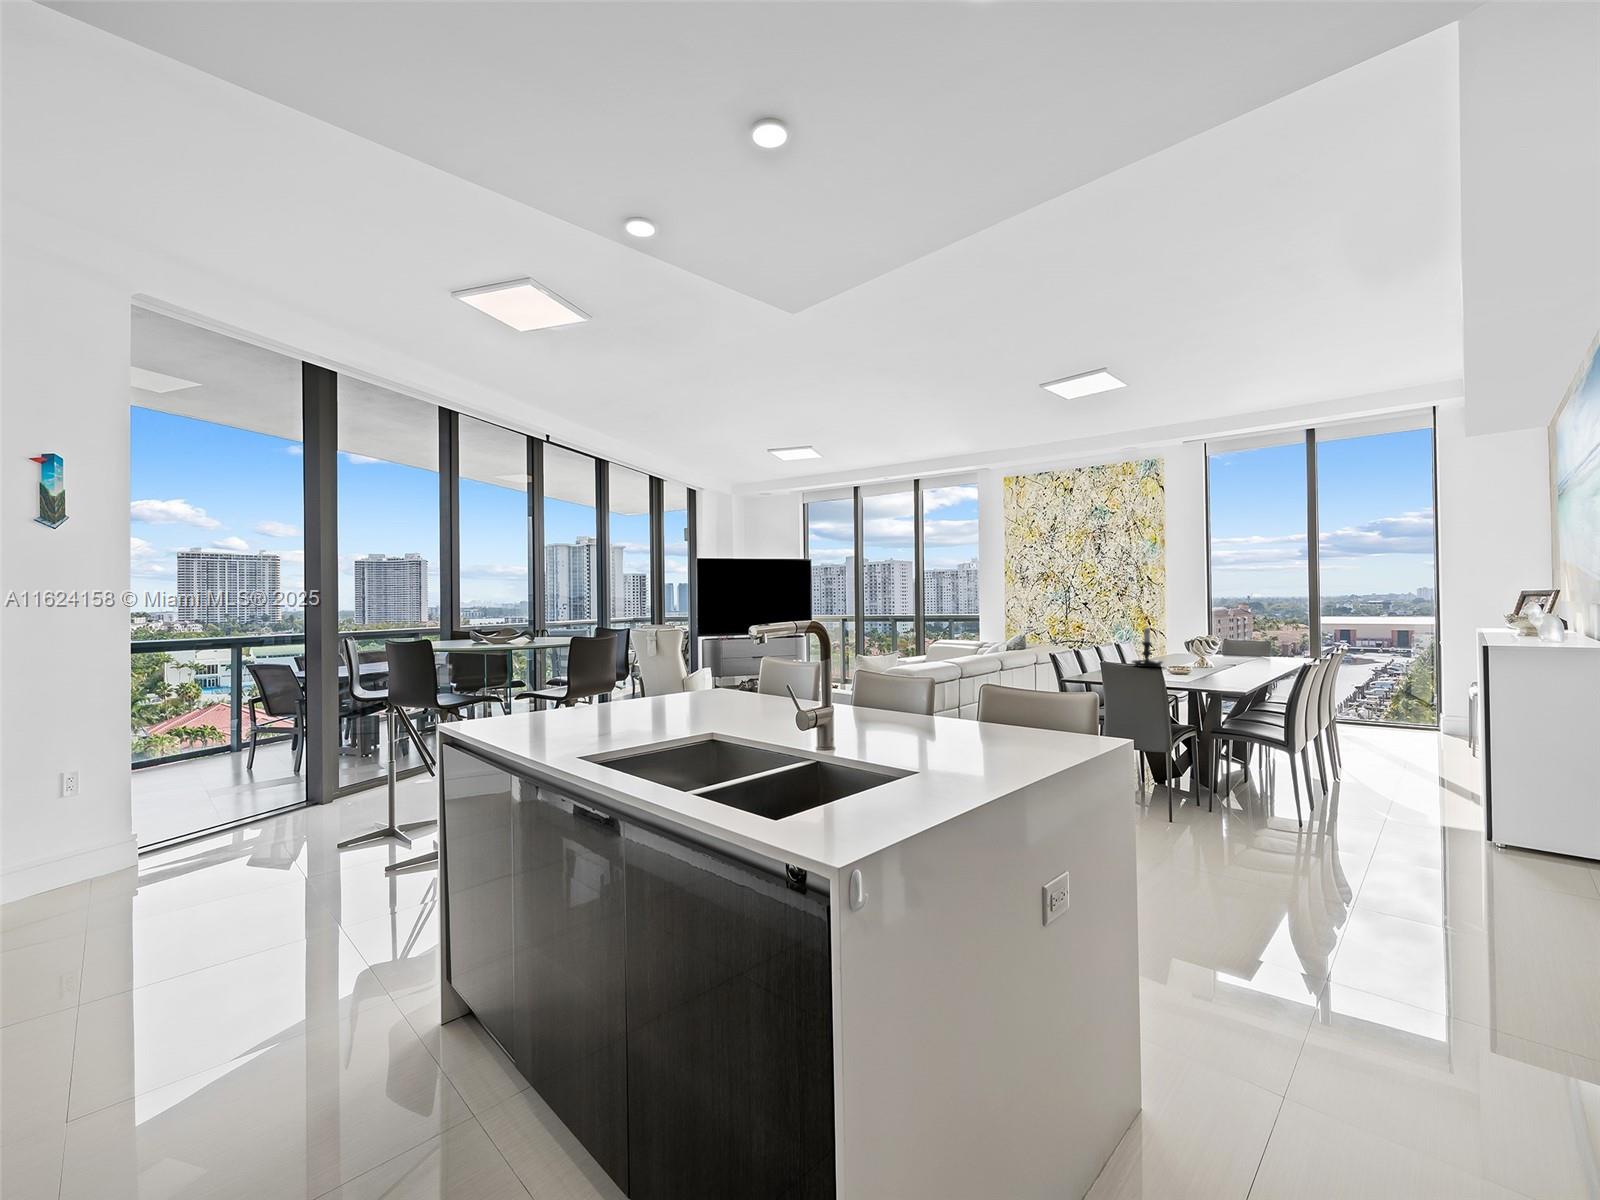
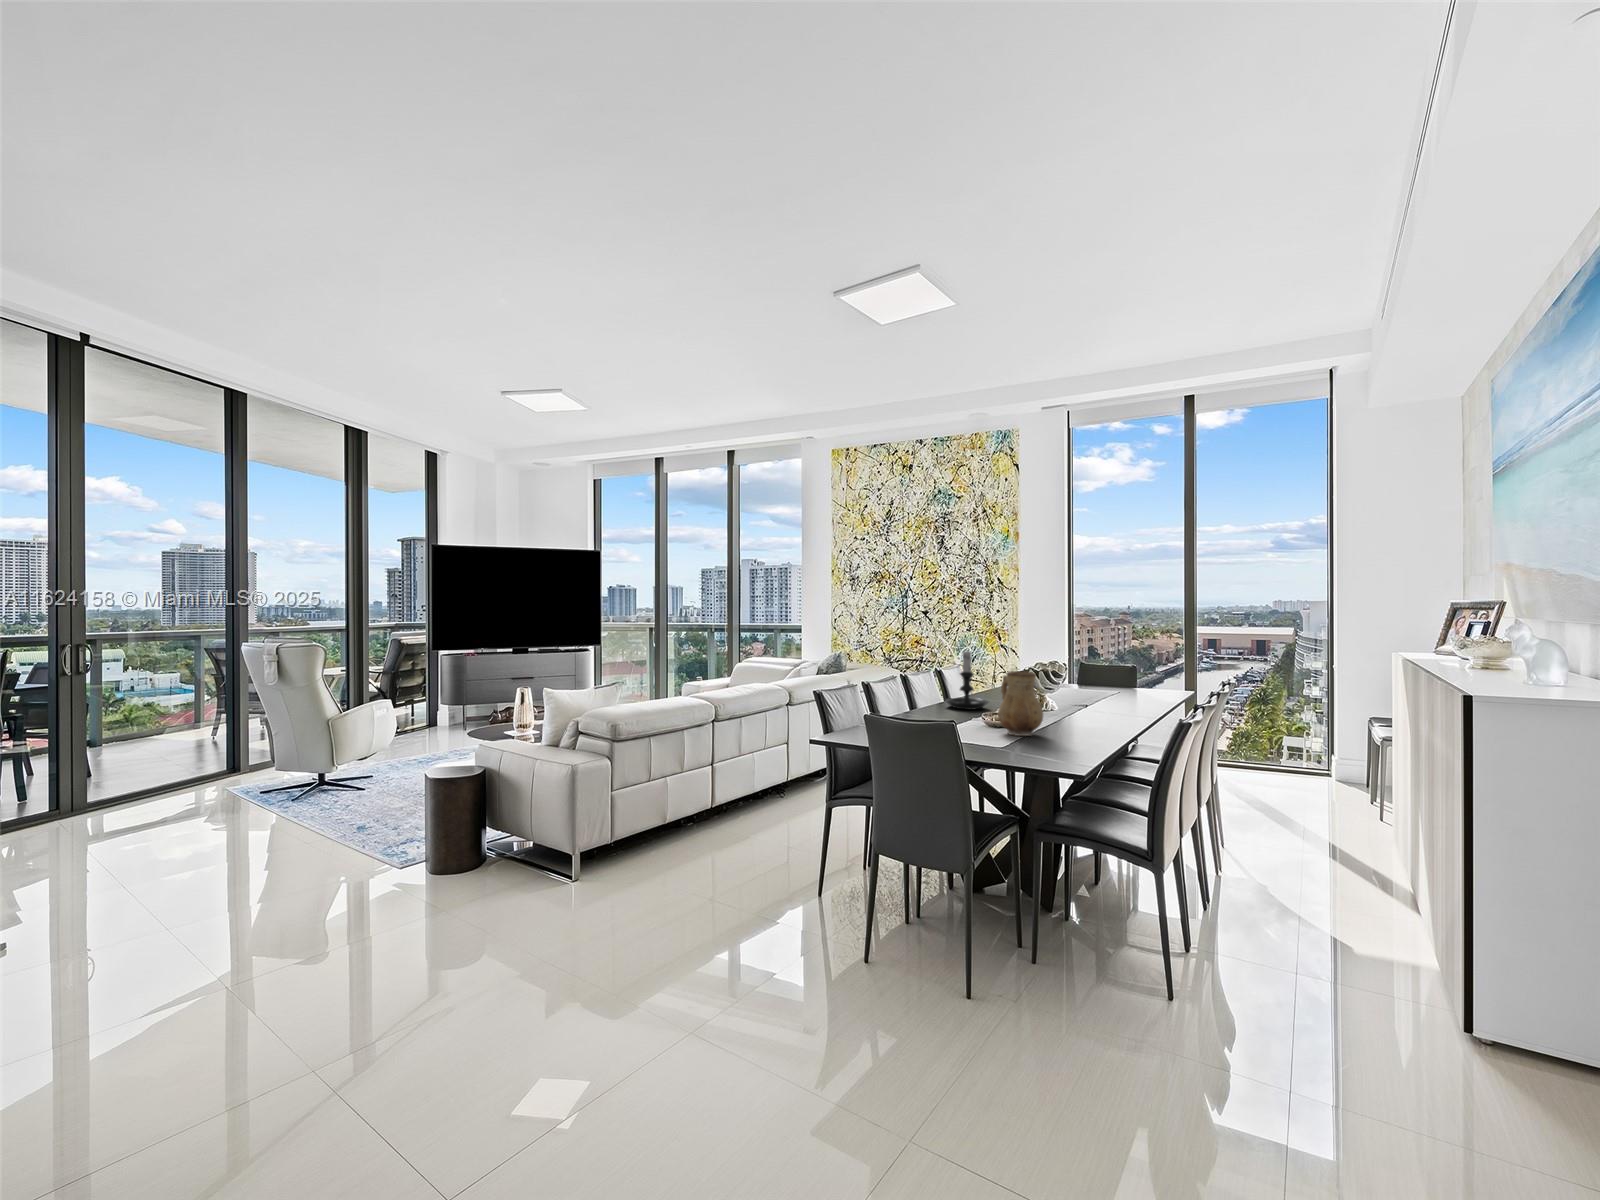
ceramic pitcher: none [1178,638,1209,679] -> present [998,671,1043,736]

